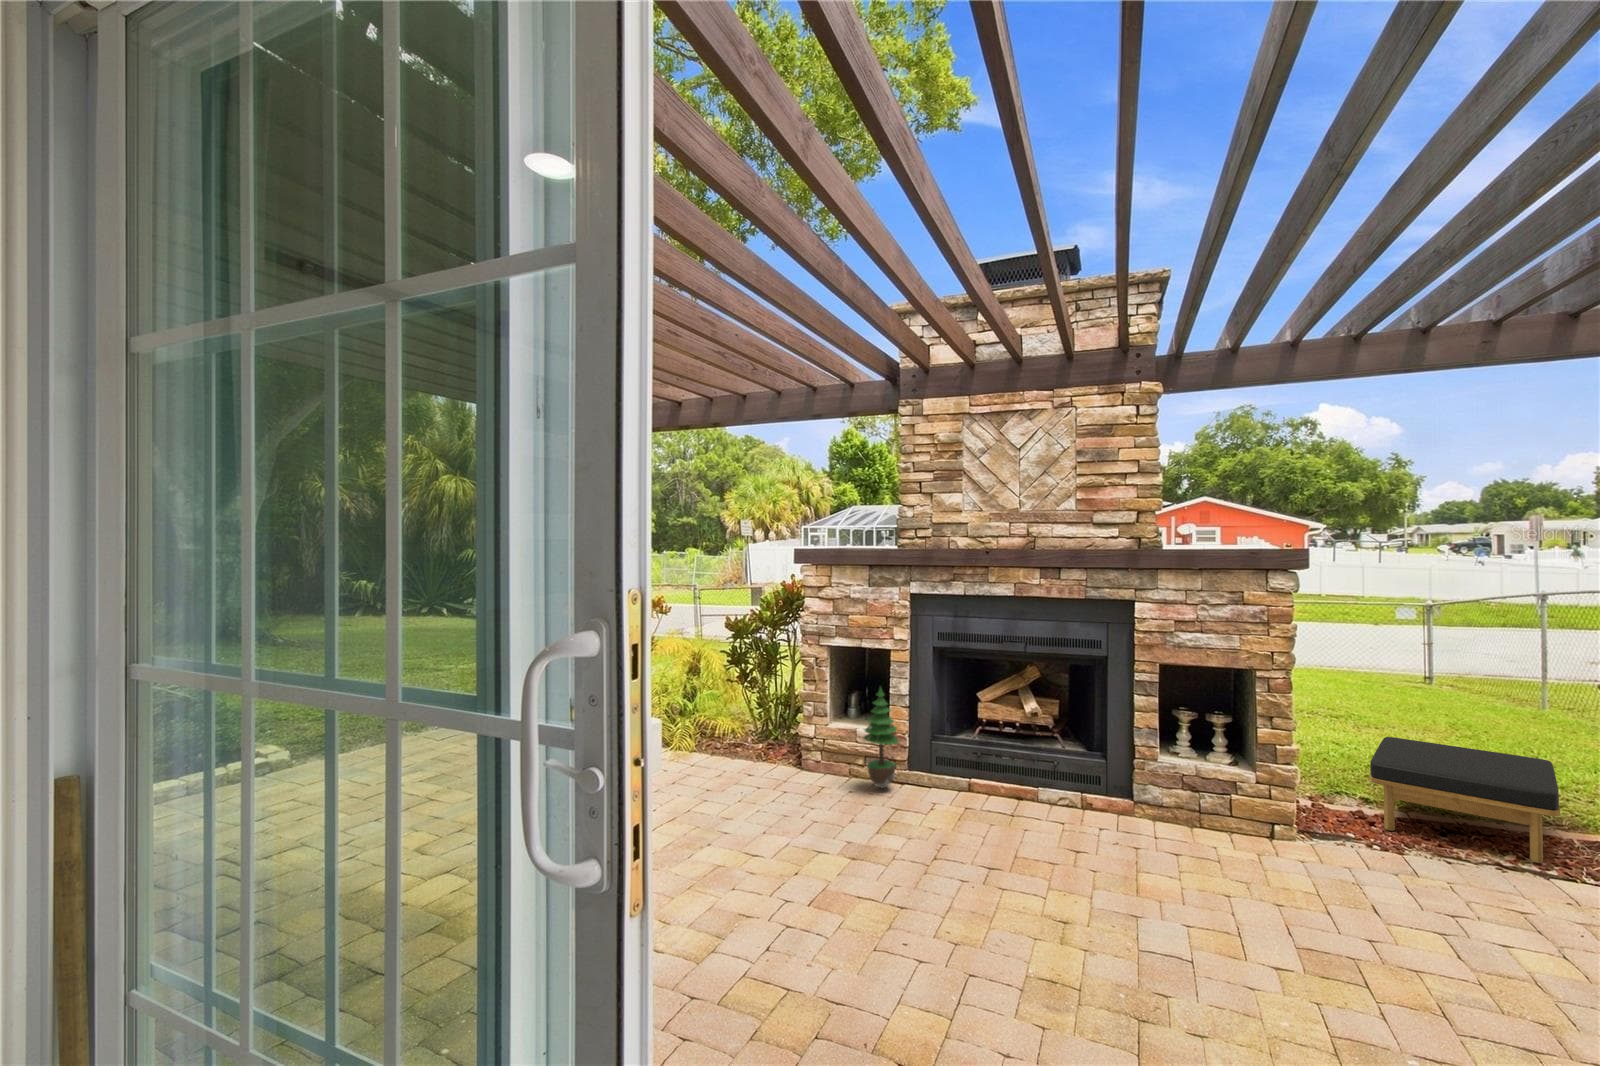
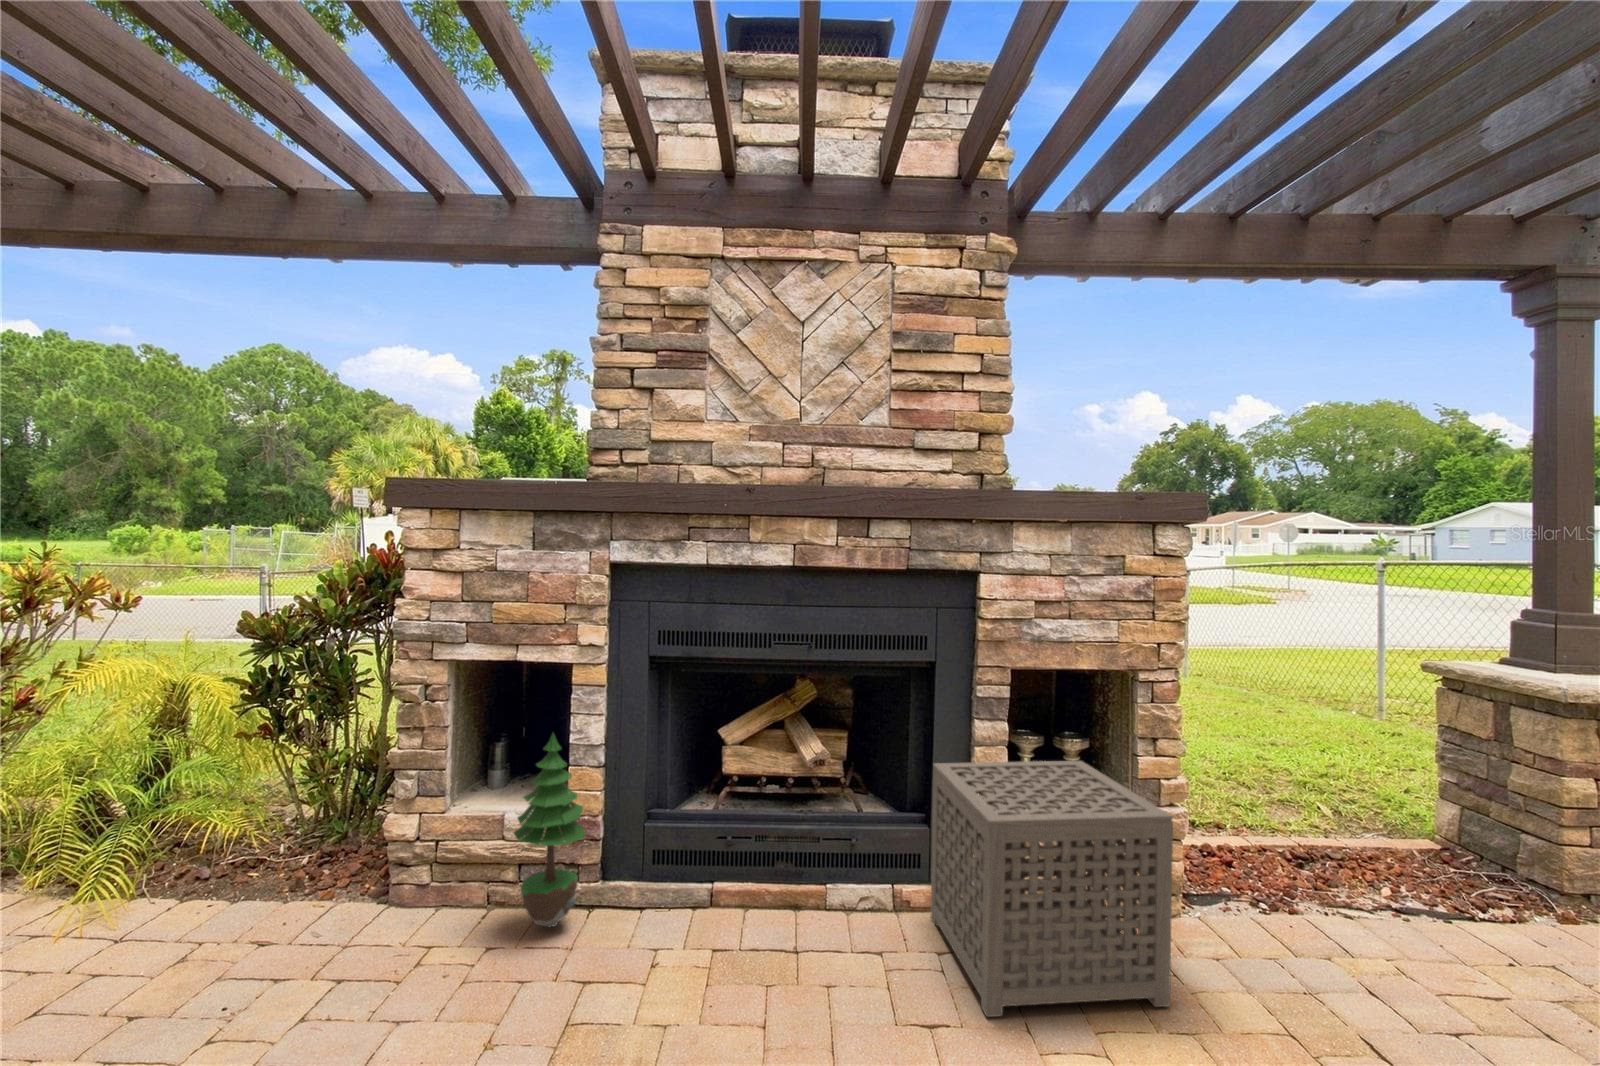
side table: none [1102,720,1238,872] -> present [931,761,1173,1017]
ottoman: present [1369,737,1560,863] -> none [1219,748,1466,904]

